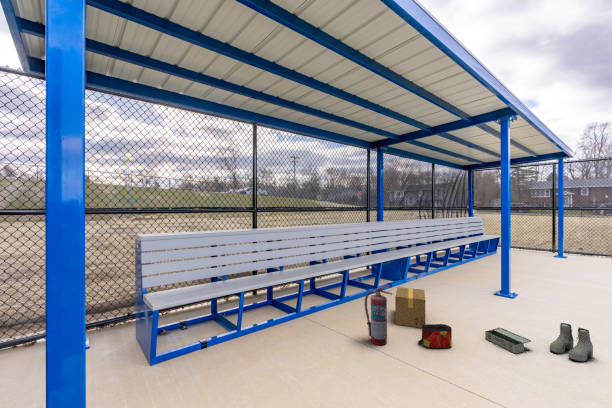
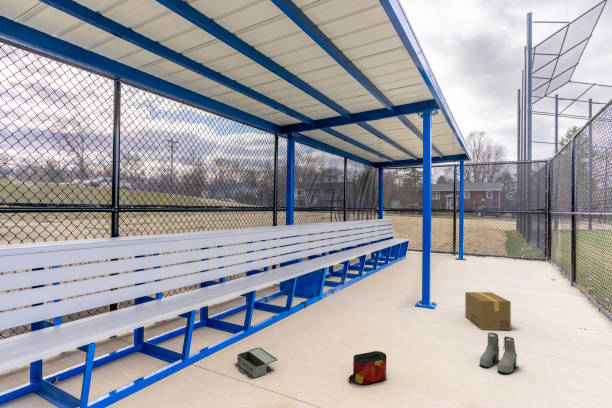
fire extinguisher: present [365,286,392,345] -> none [283,310,319,392]
cardboard box: present [395,287,426,328] -> present [465,292,511,330]
toolbox: present [485,328,531,354] -> present [237,347,277,378]

